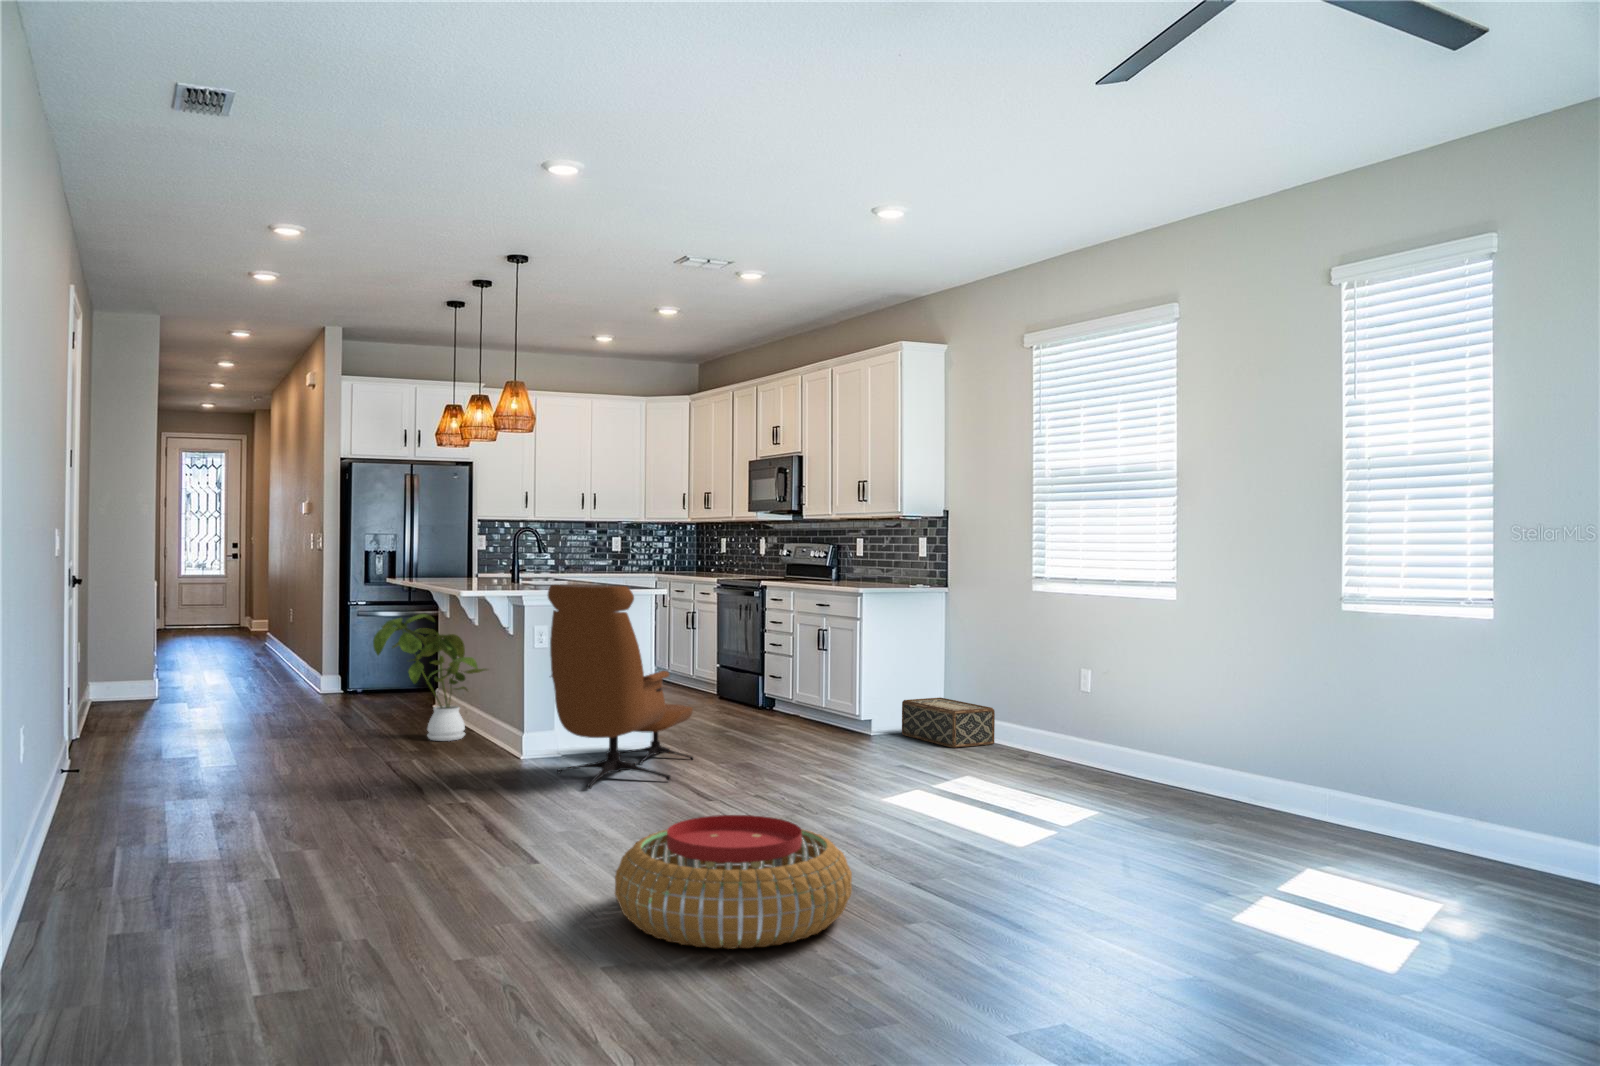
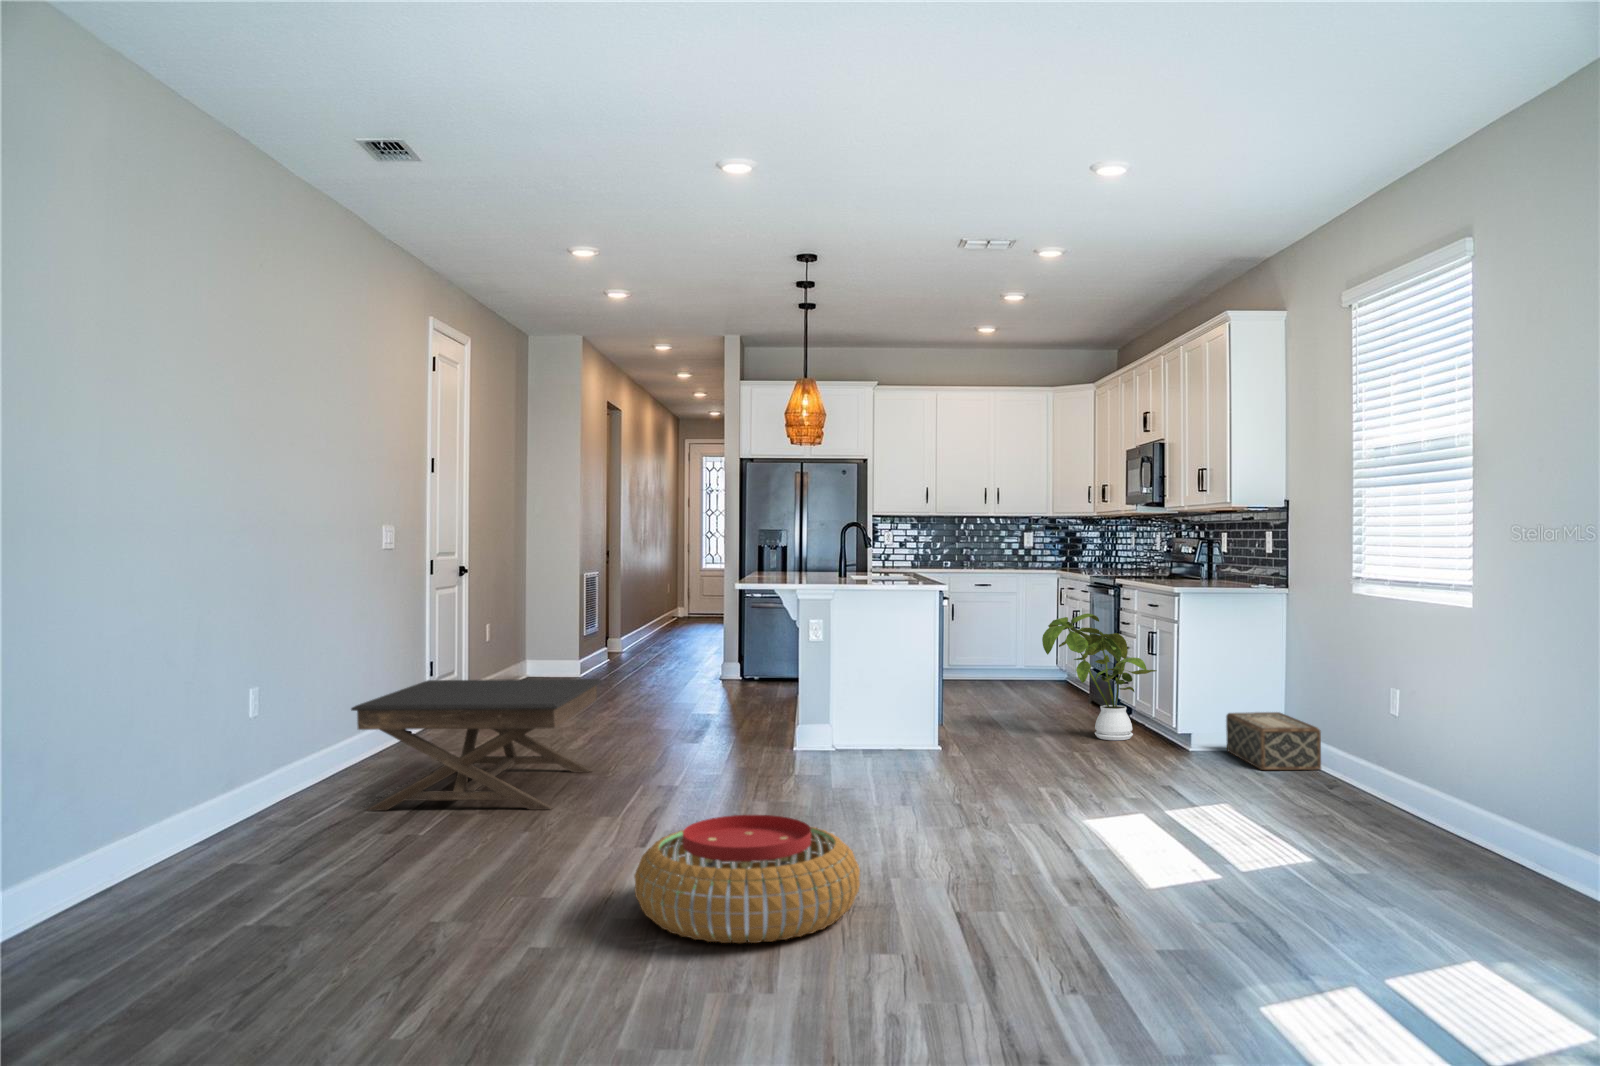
lounge chair: present [548,585,693,789] -> none [785,588,969,780]
house plant: present [373,614,487,741] -> present [1042,613,1156,740]
coffee table: none [41,692,339,877] -> present [351,679,601,810]

